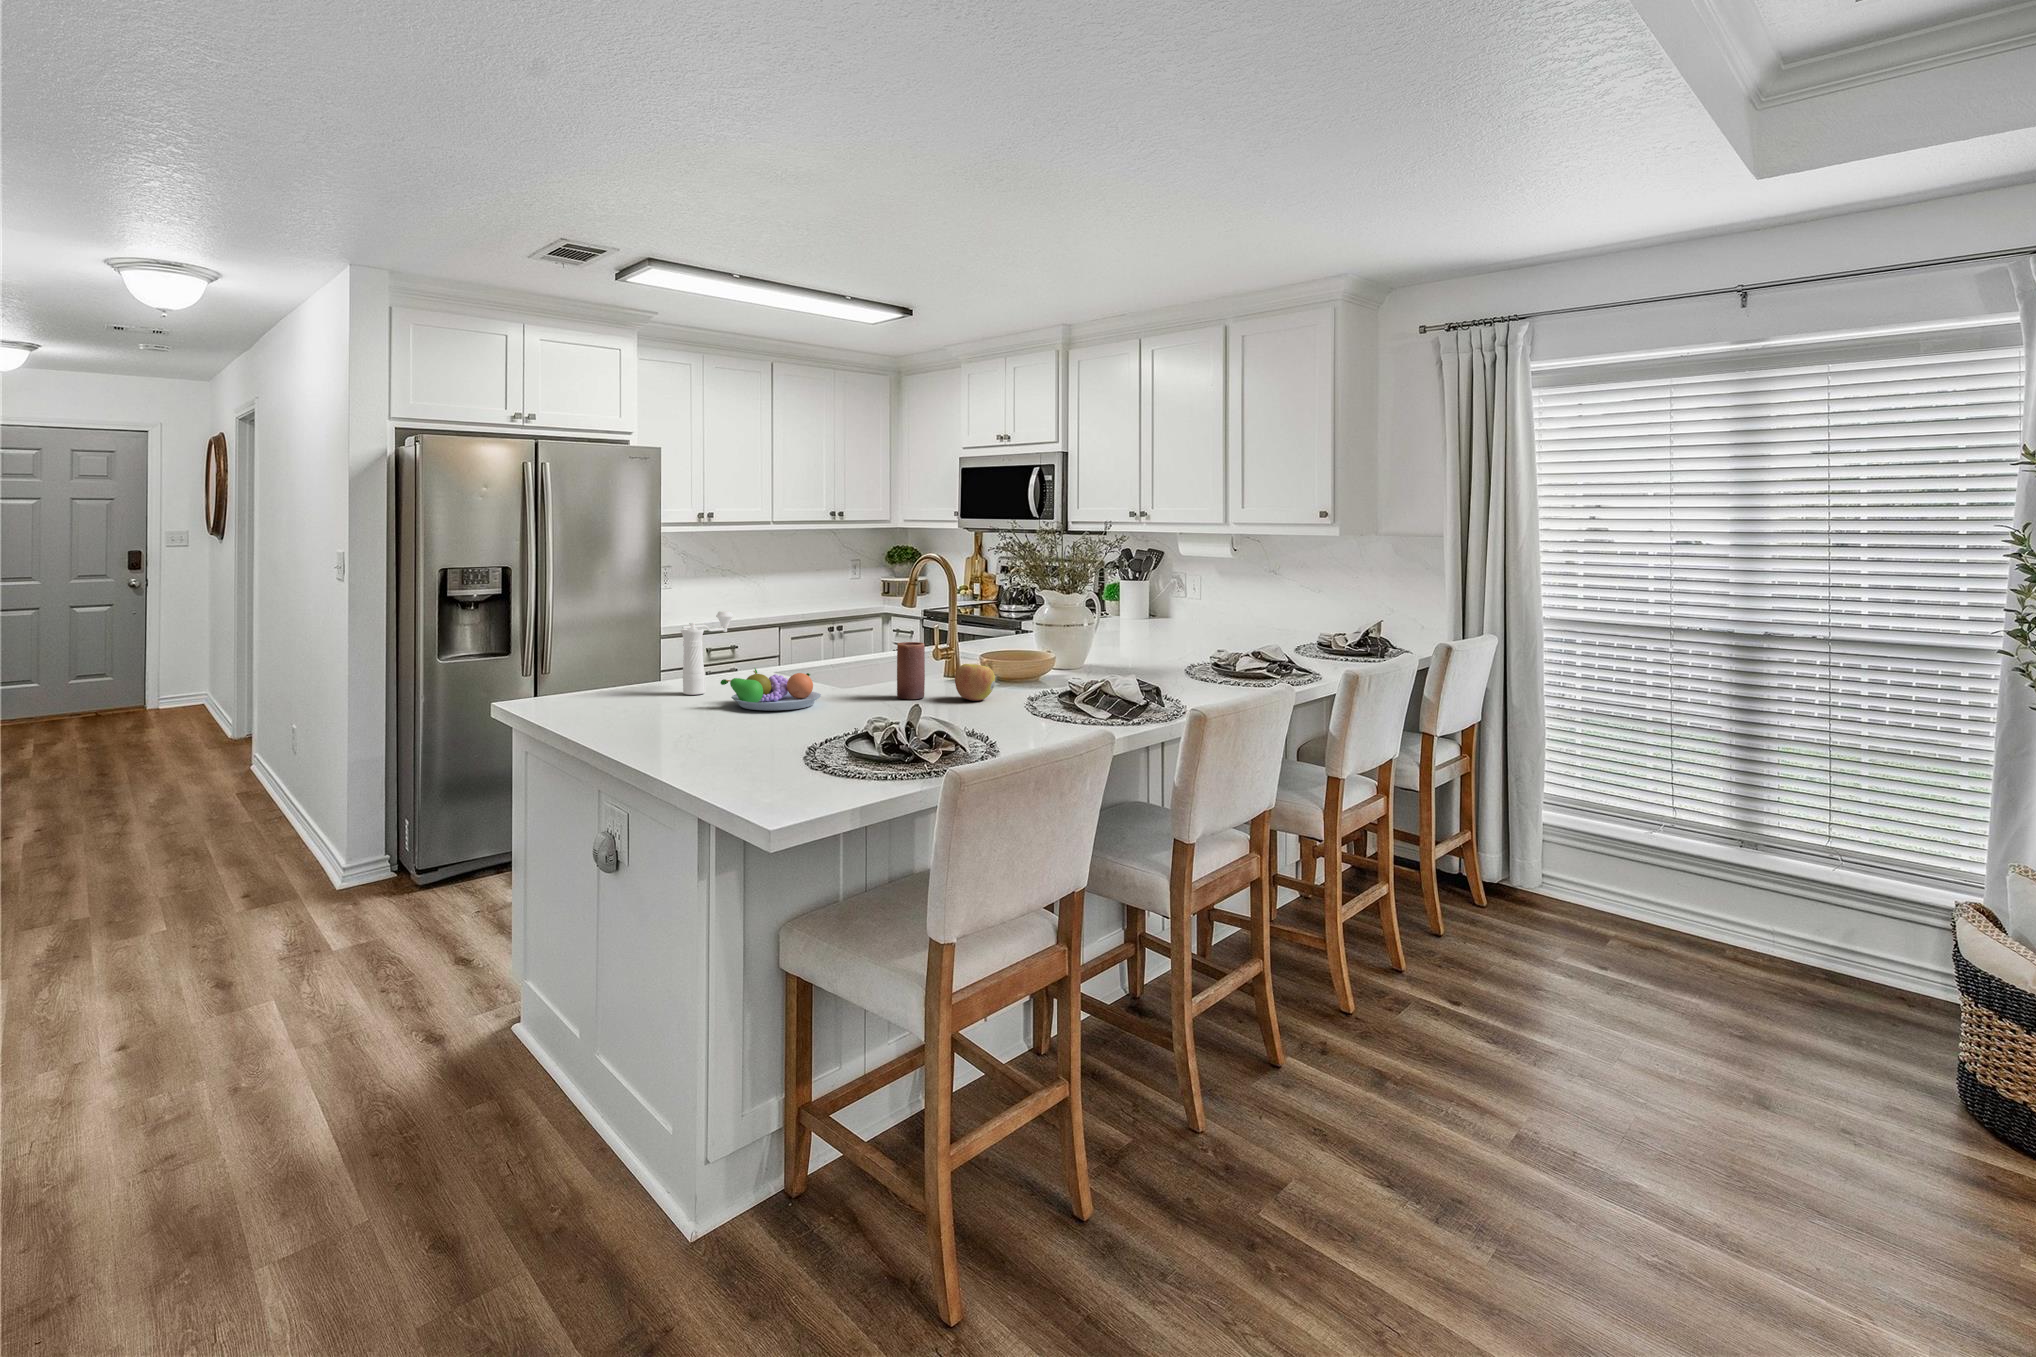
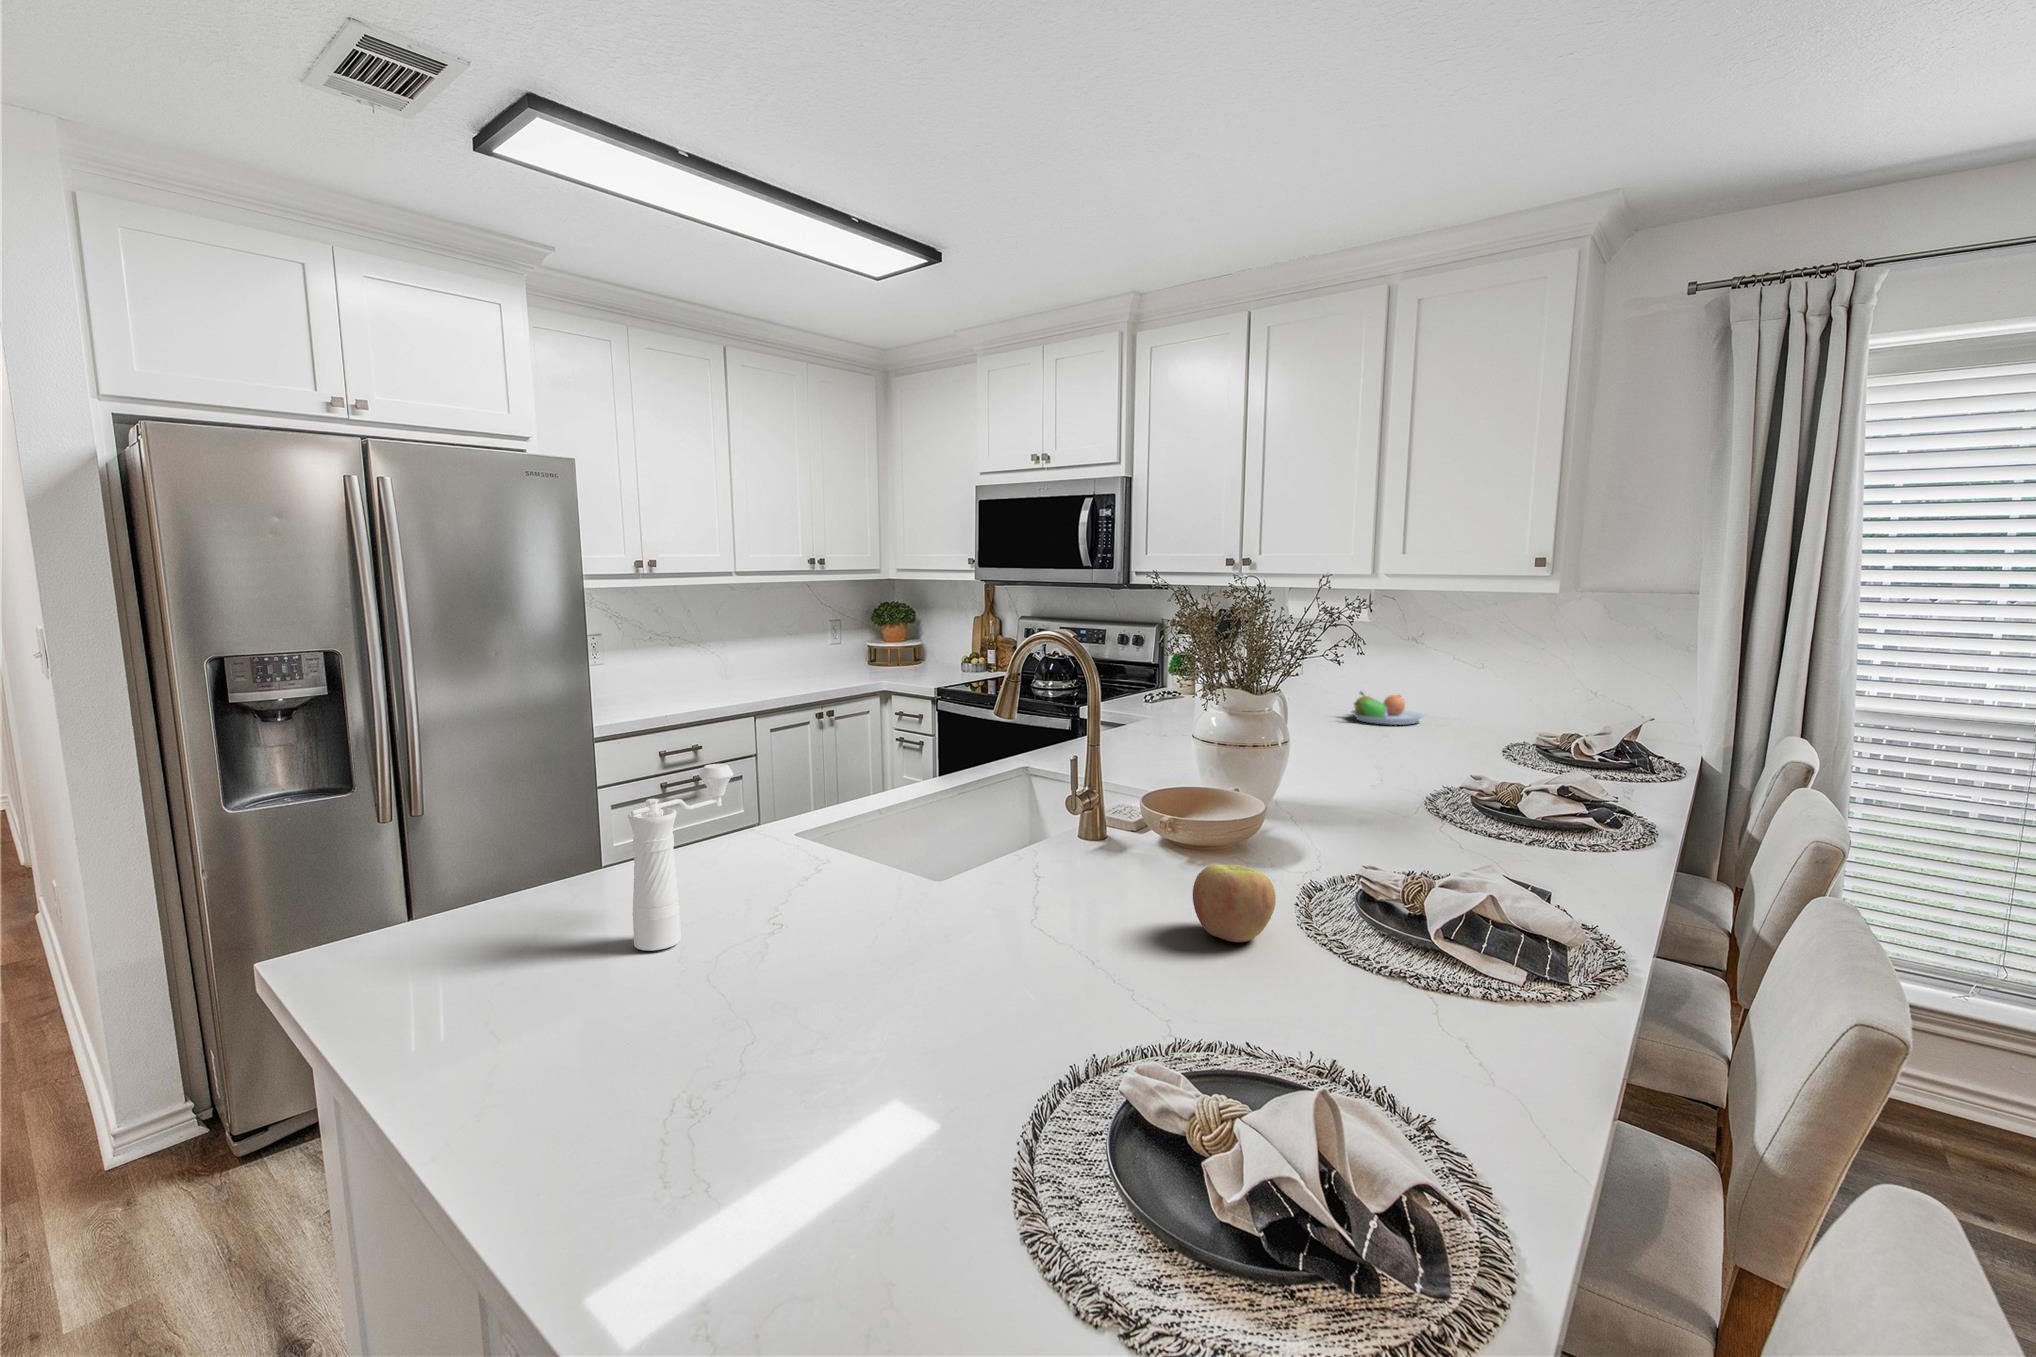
candle: present [897,642,925,699] -> none [1076,822,1132,944]
fruit bowl: present [720,668,821,710] -> present [1351,692,1424,725]

